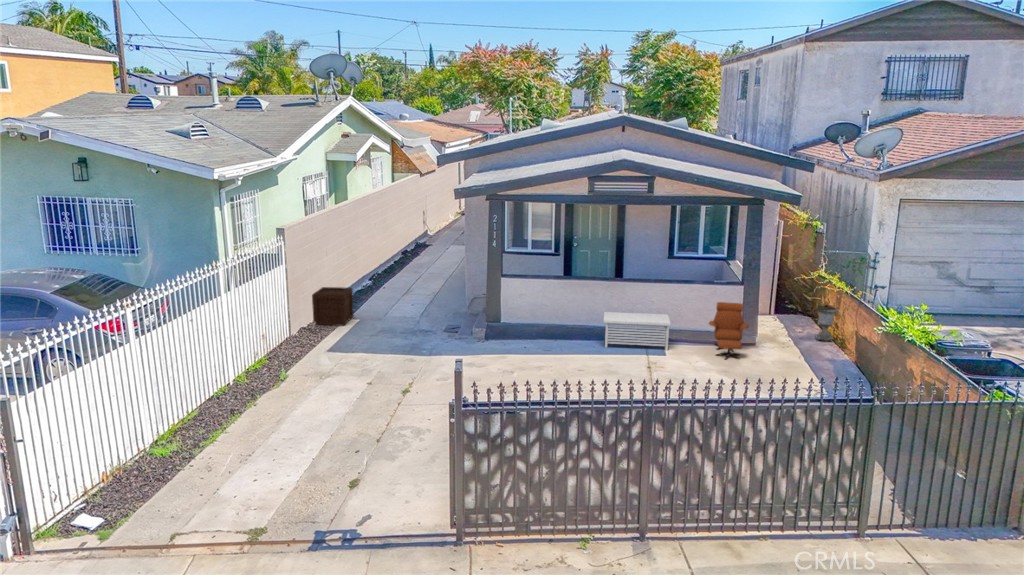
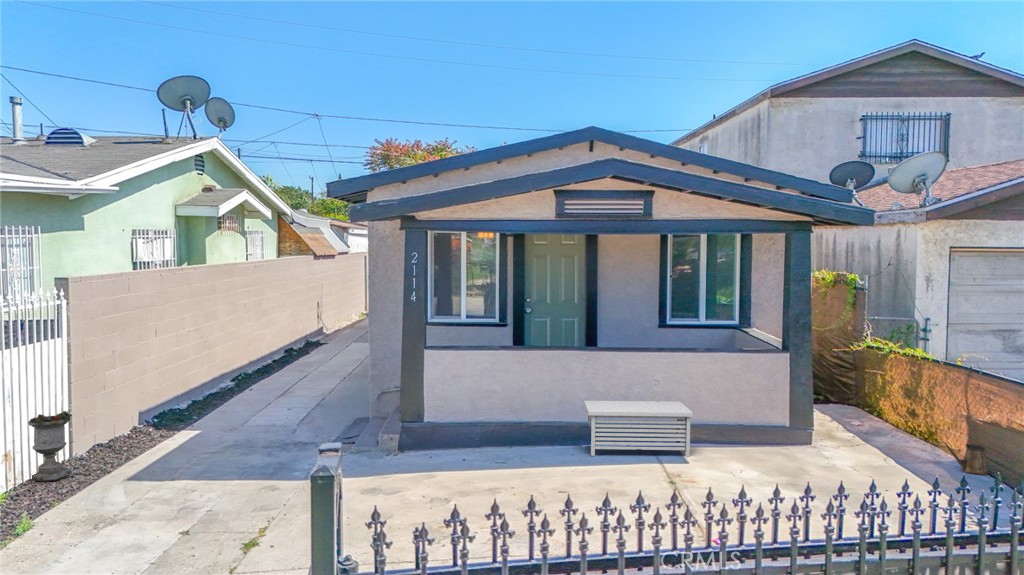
wooden crate: present [312,287,354,325] -> none [115,378,189,437]
lounge chair: present [709,302,749,359] -> none [745,379,808,467]
planter: present [815,304,837,341] -> present [28,411,72,482]
watering can: none [826,347,860,369] -> present [941,441,989,475]

